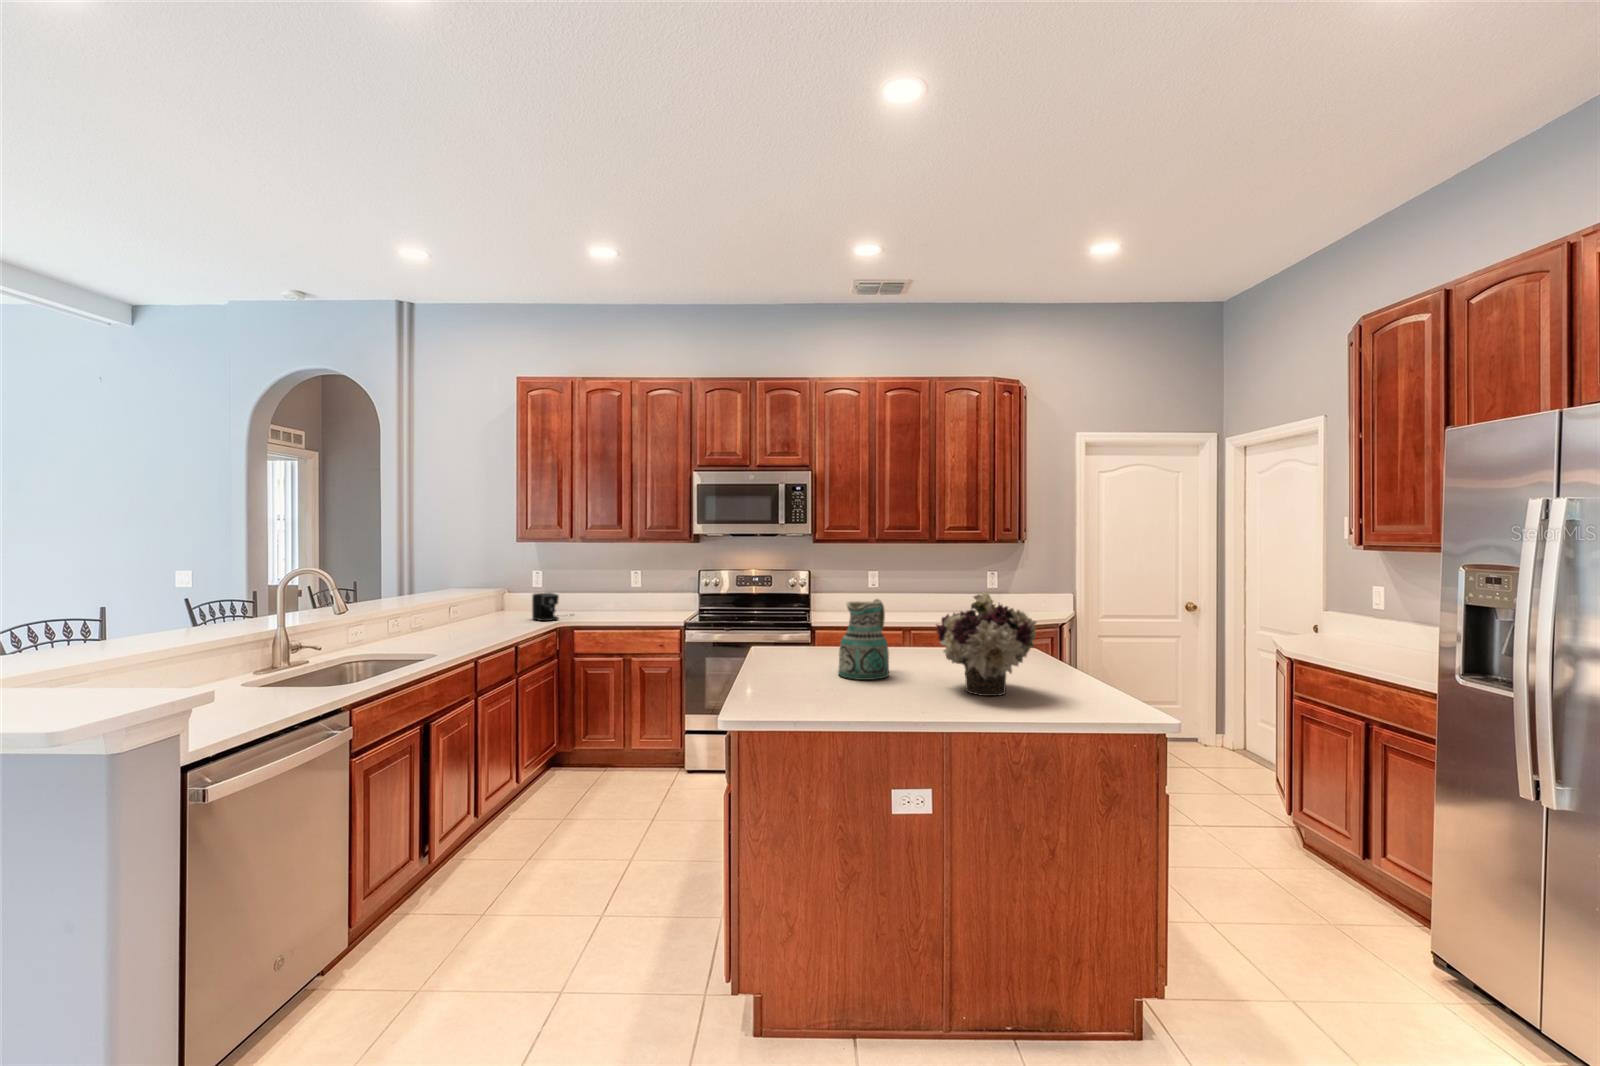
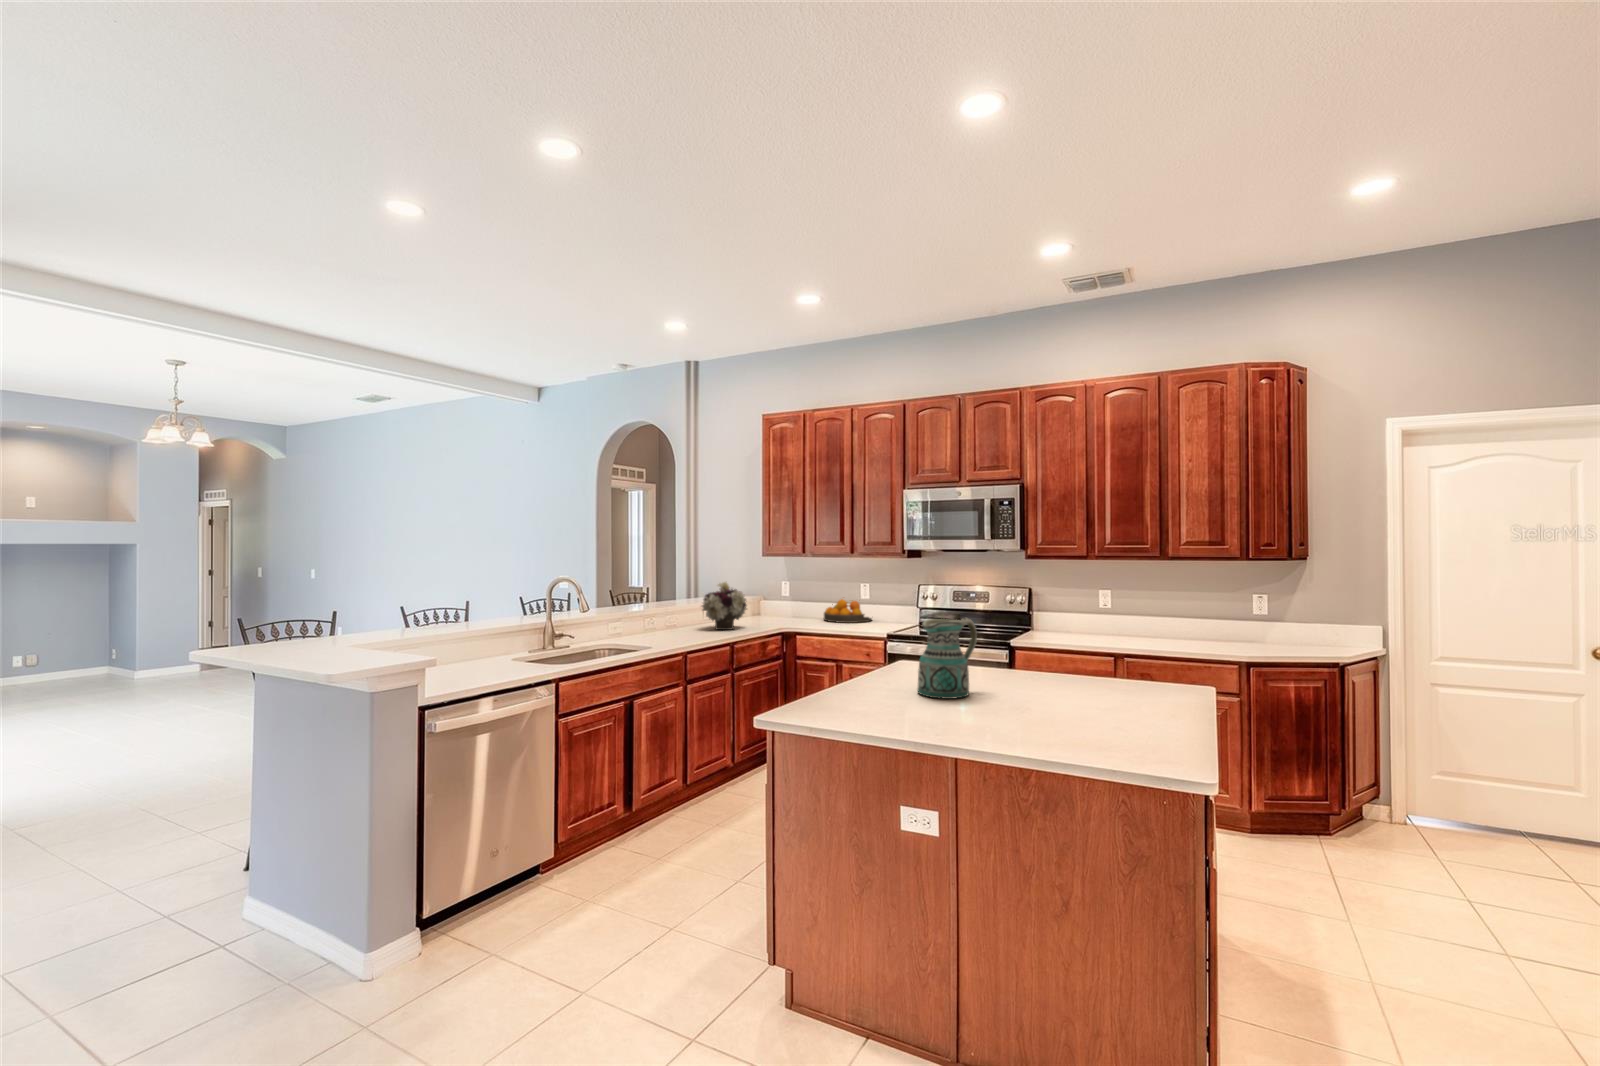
fruit bowl: none [591,586,645,614] -> present [824,599,872,623]
flower arrangement: present [936,592,1036,696] -> present [702,582,747,630]
coffee maker: present [532,593,559,621] -> none [766,601,805,626]

